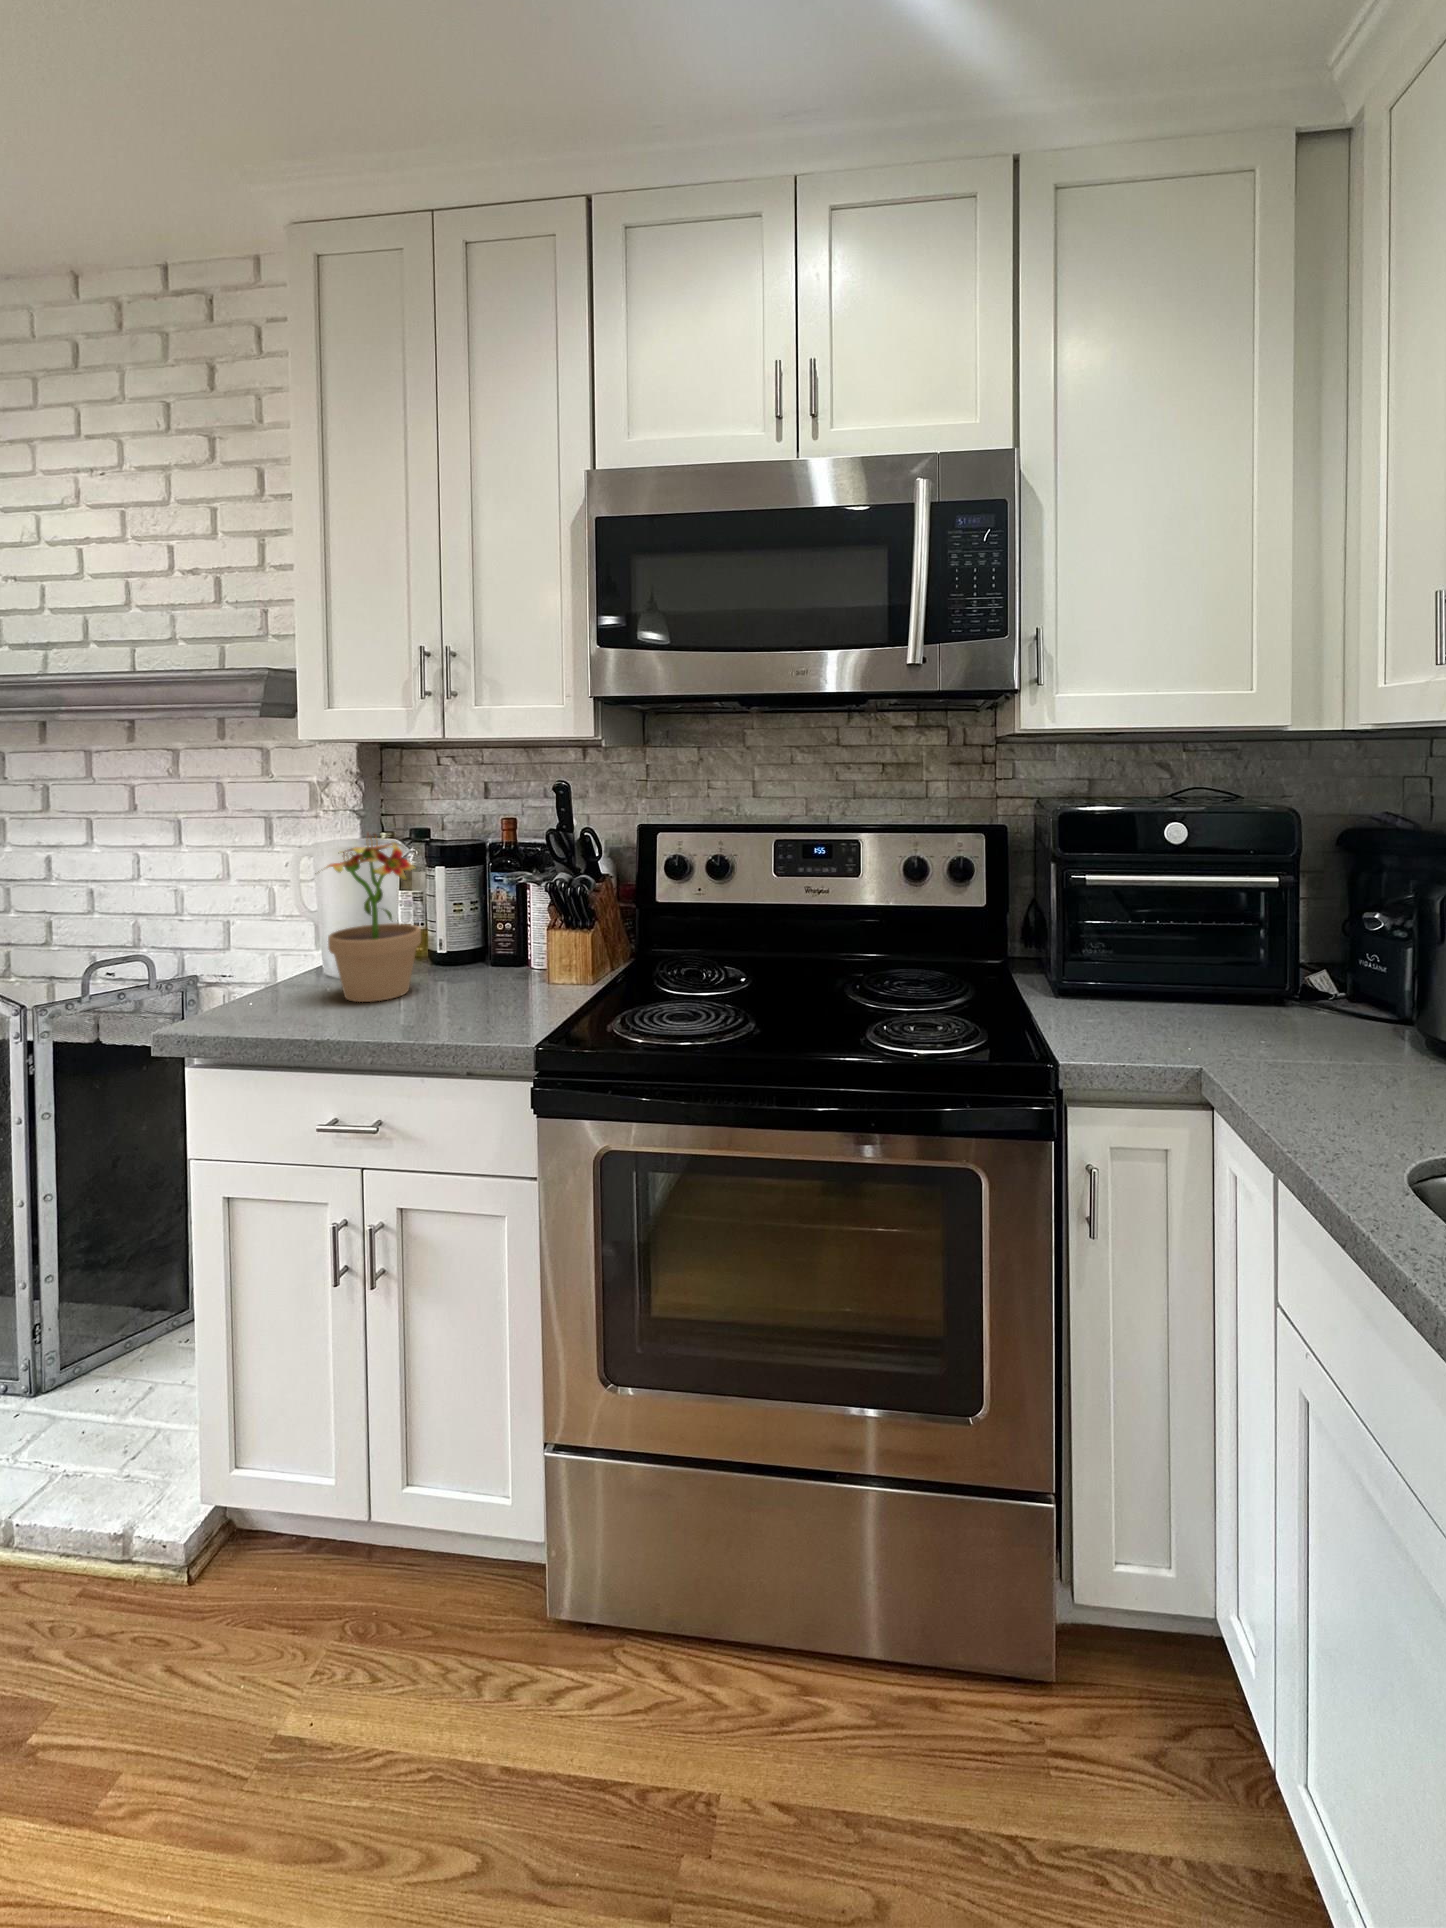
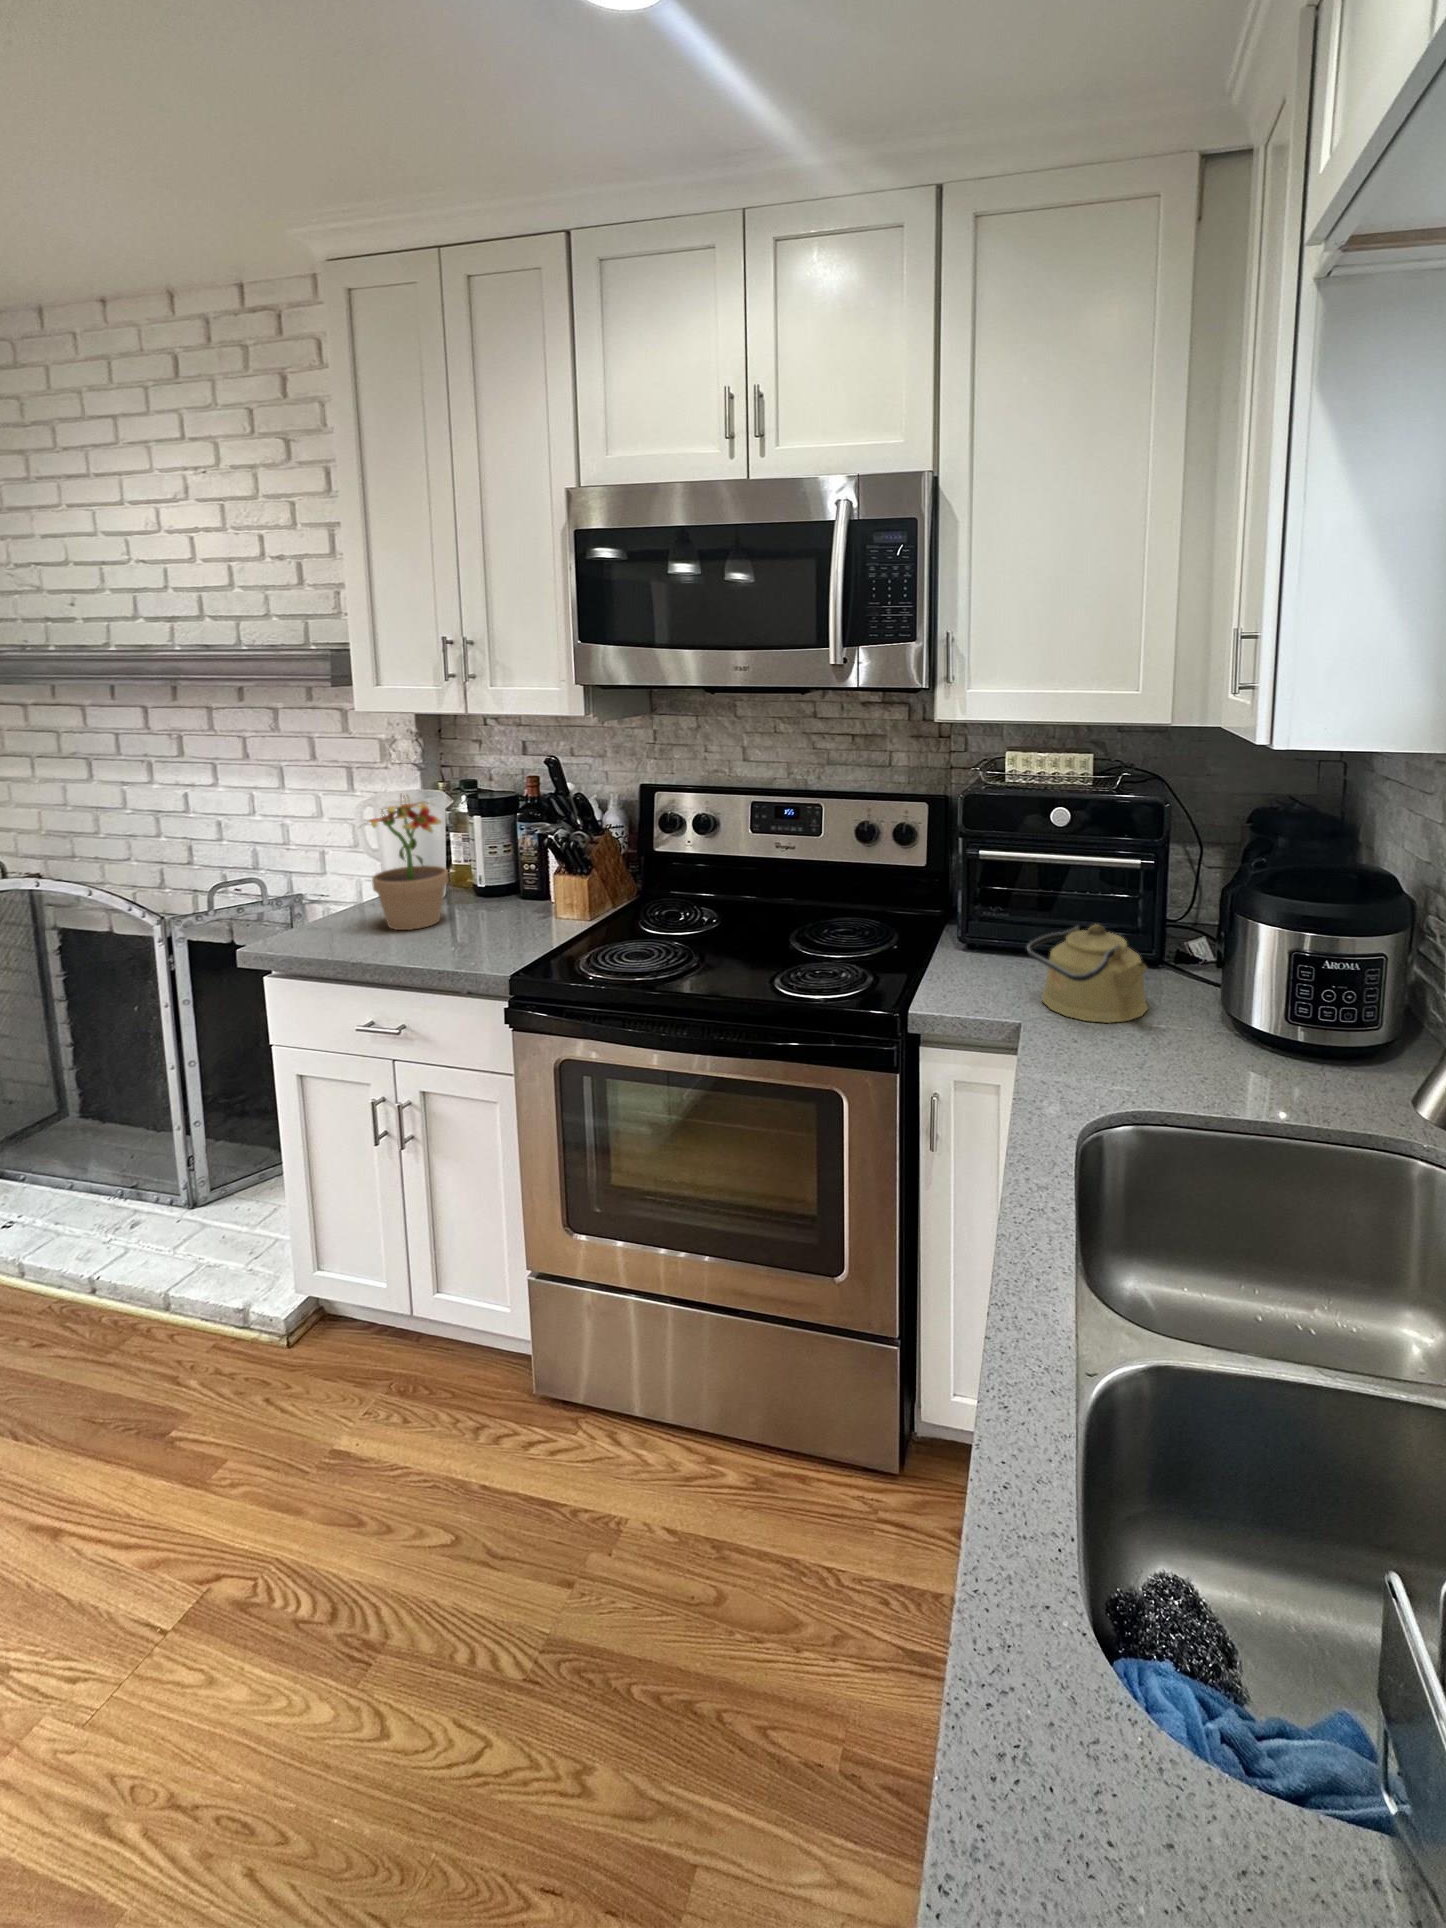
kettle: none [1182,947,1361,1063] -> present [1027,925,1148,1023]

